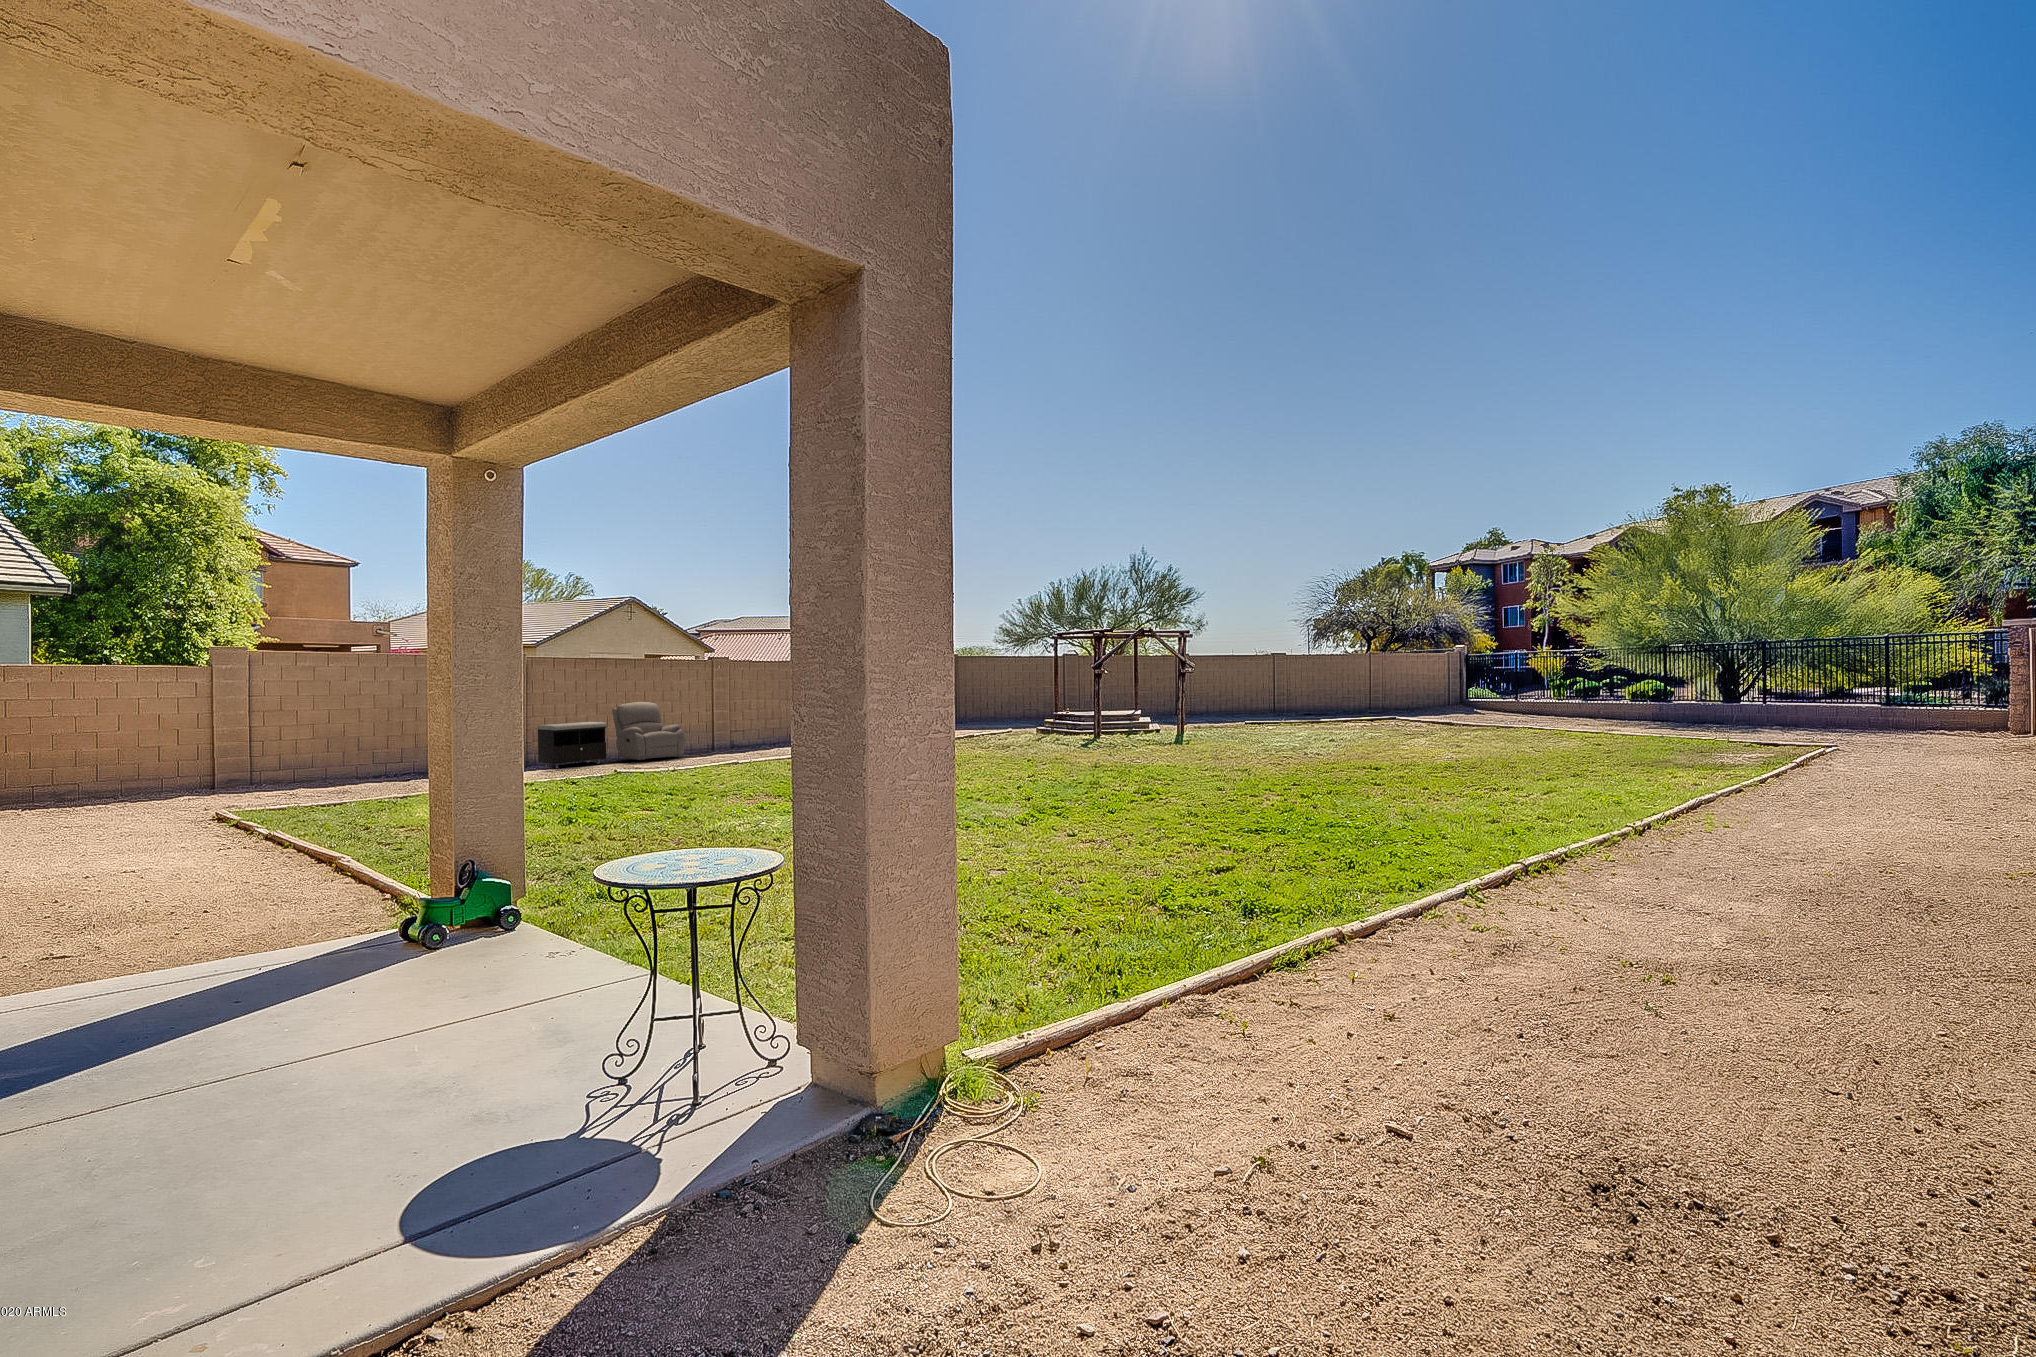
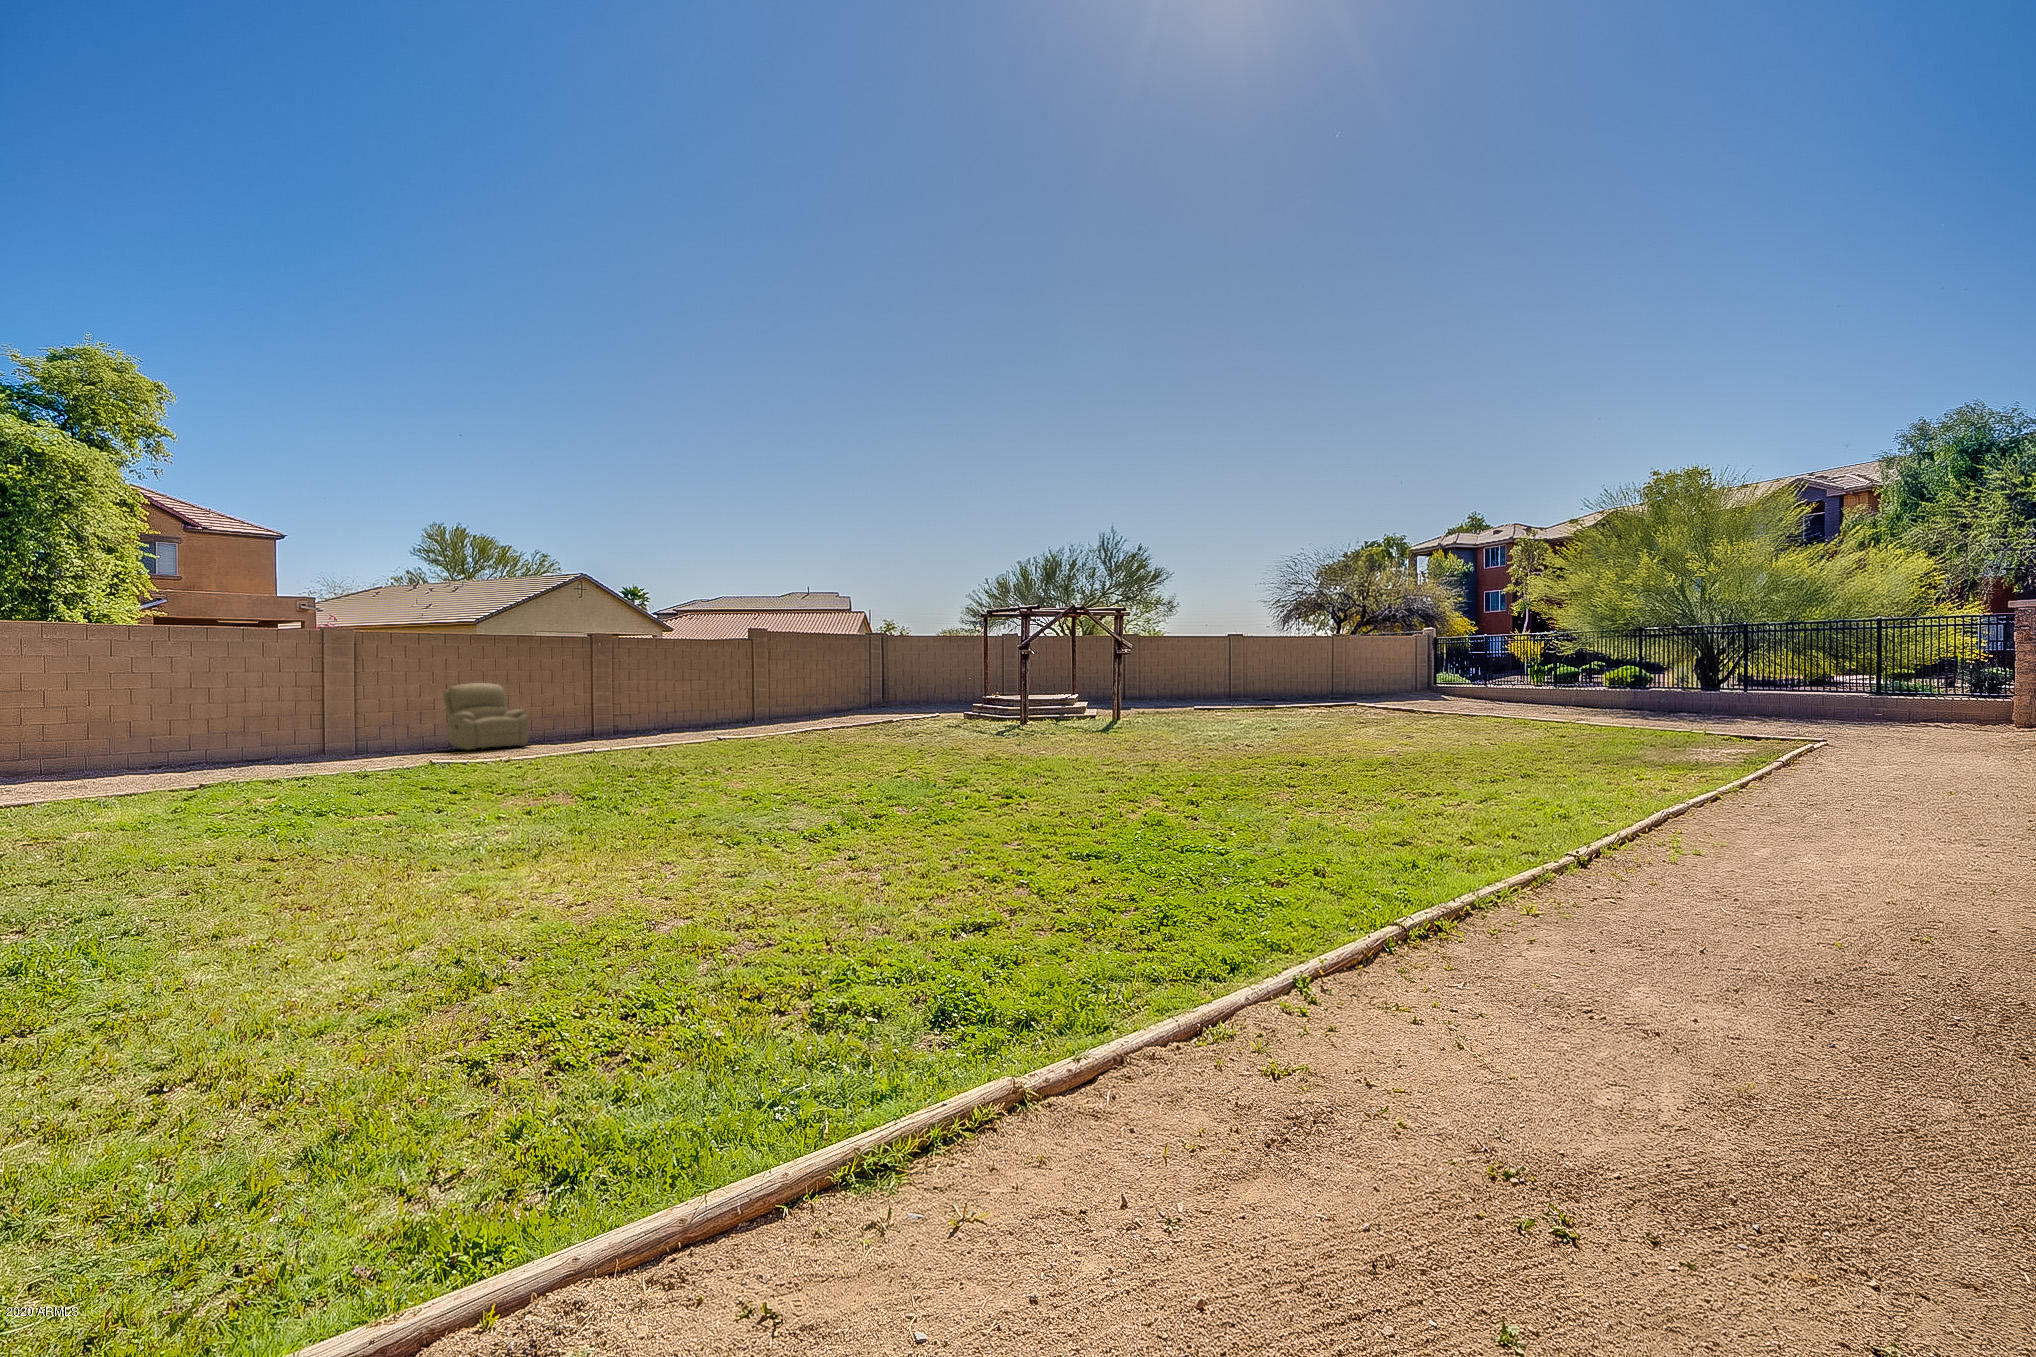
storage bench: present [538,722,607,768] -> none [343,706,430,759]

